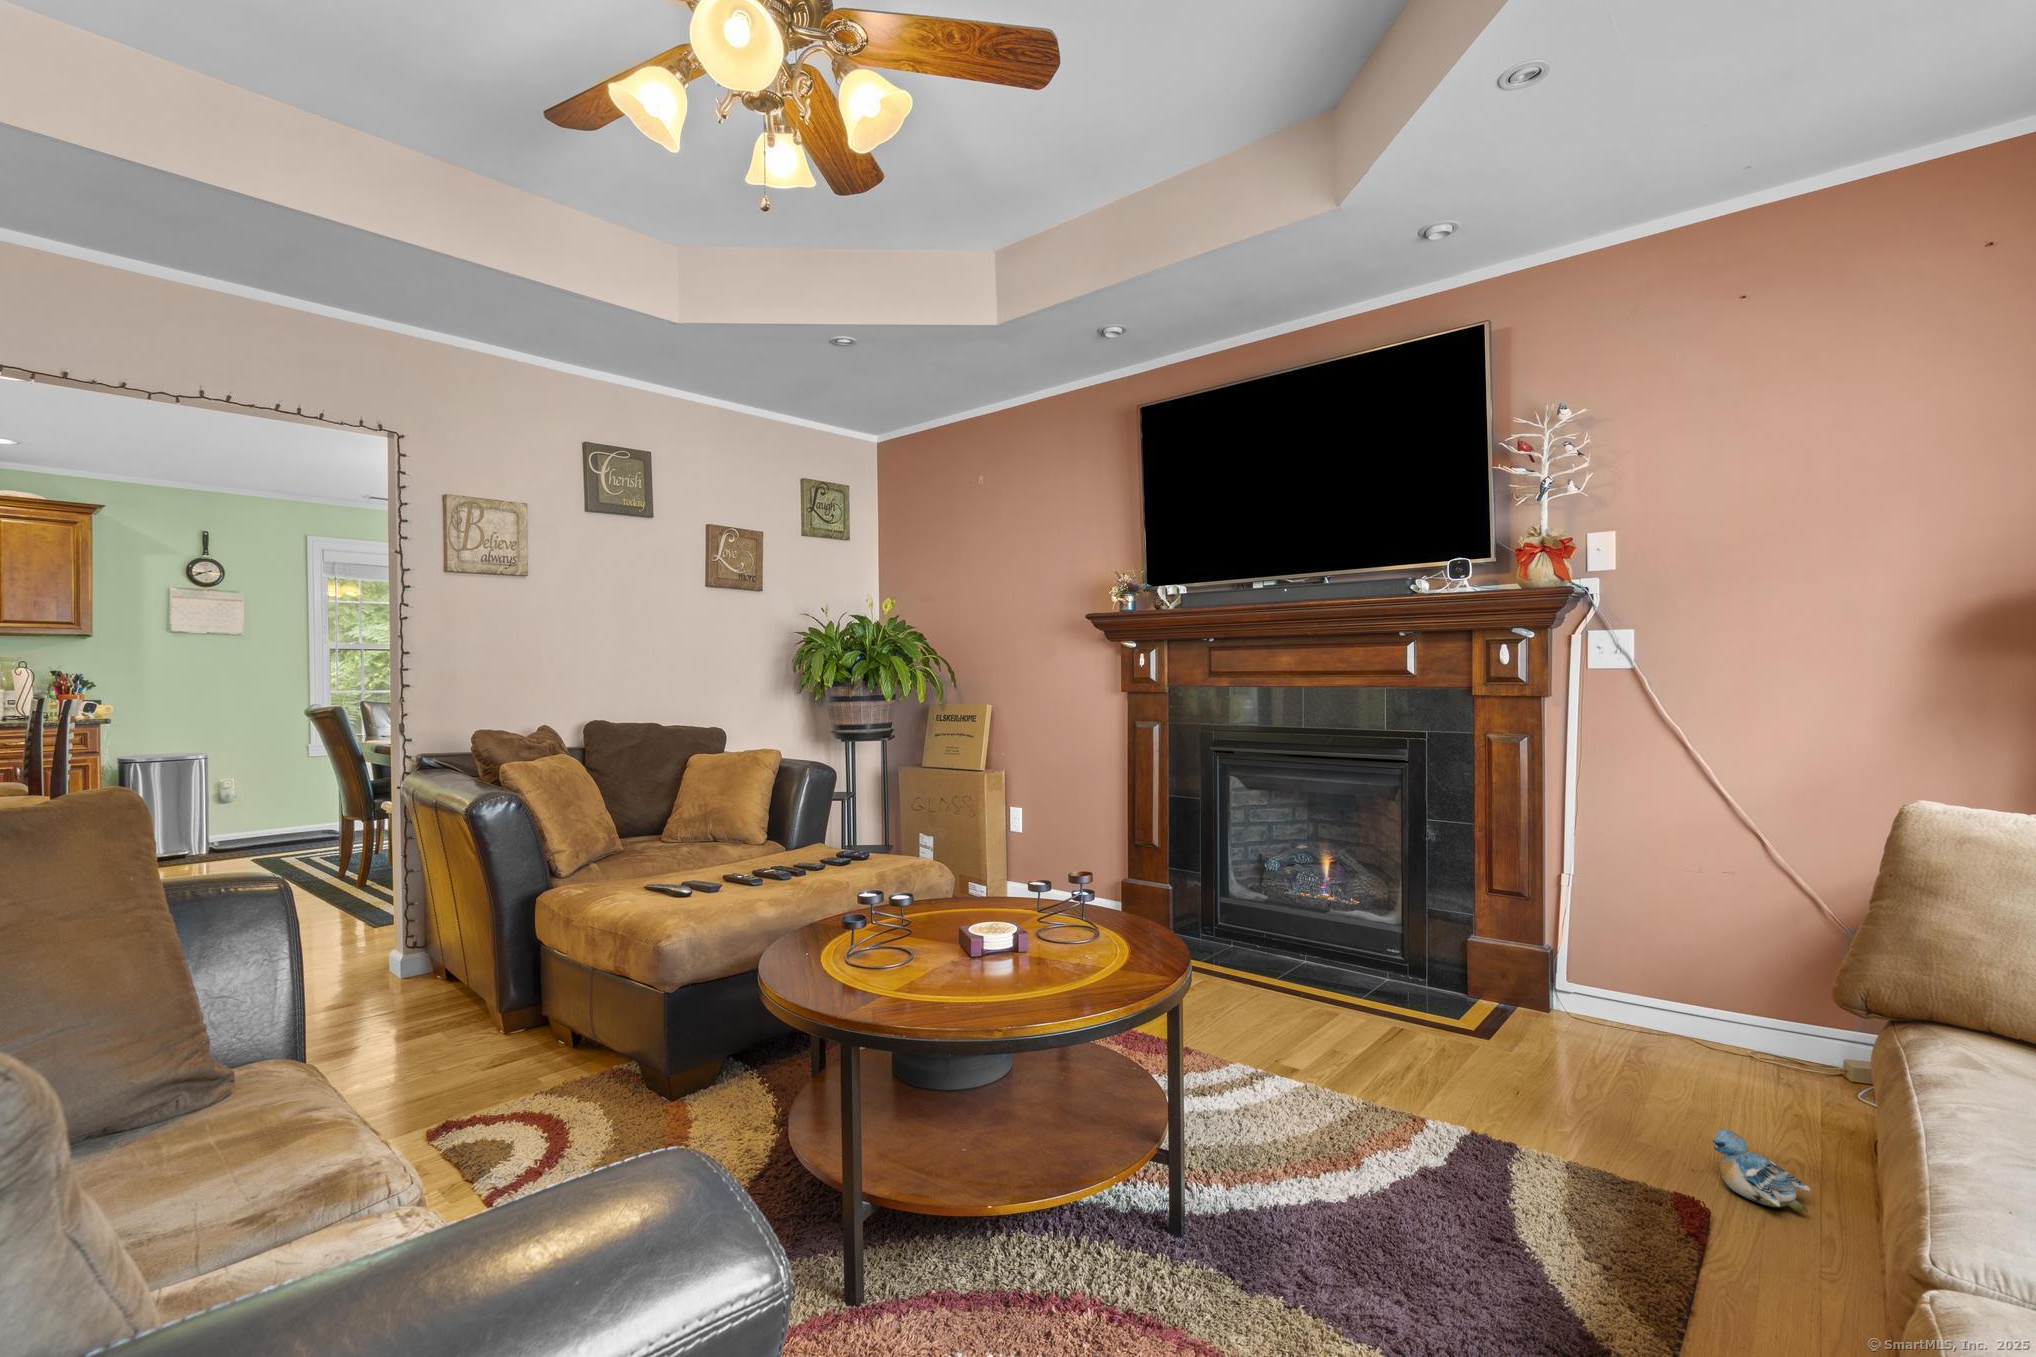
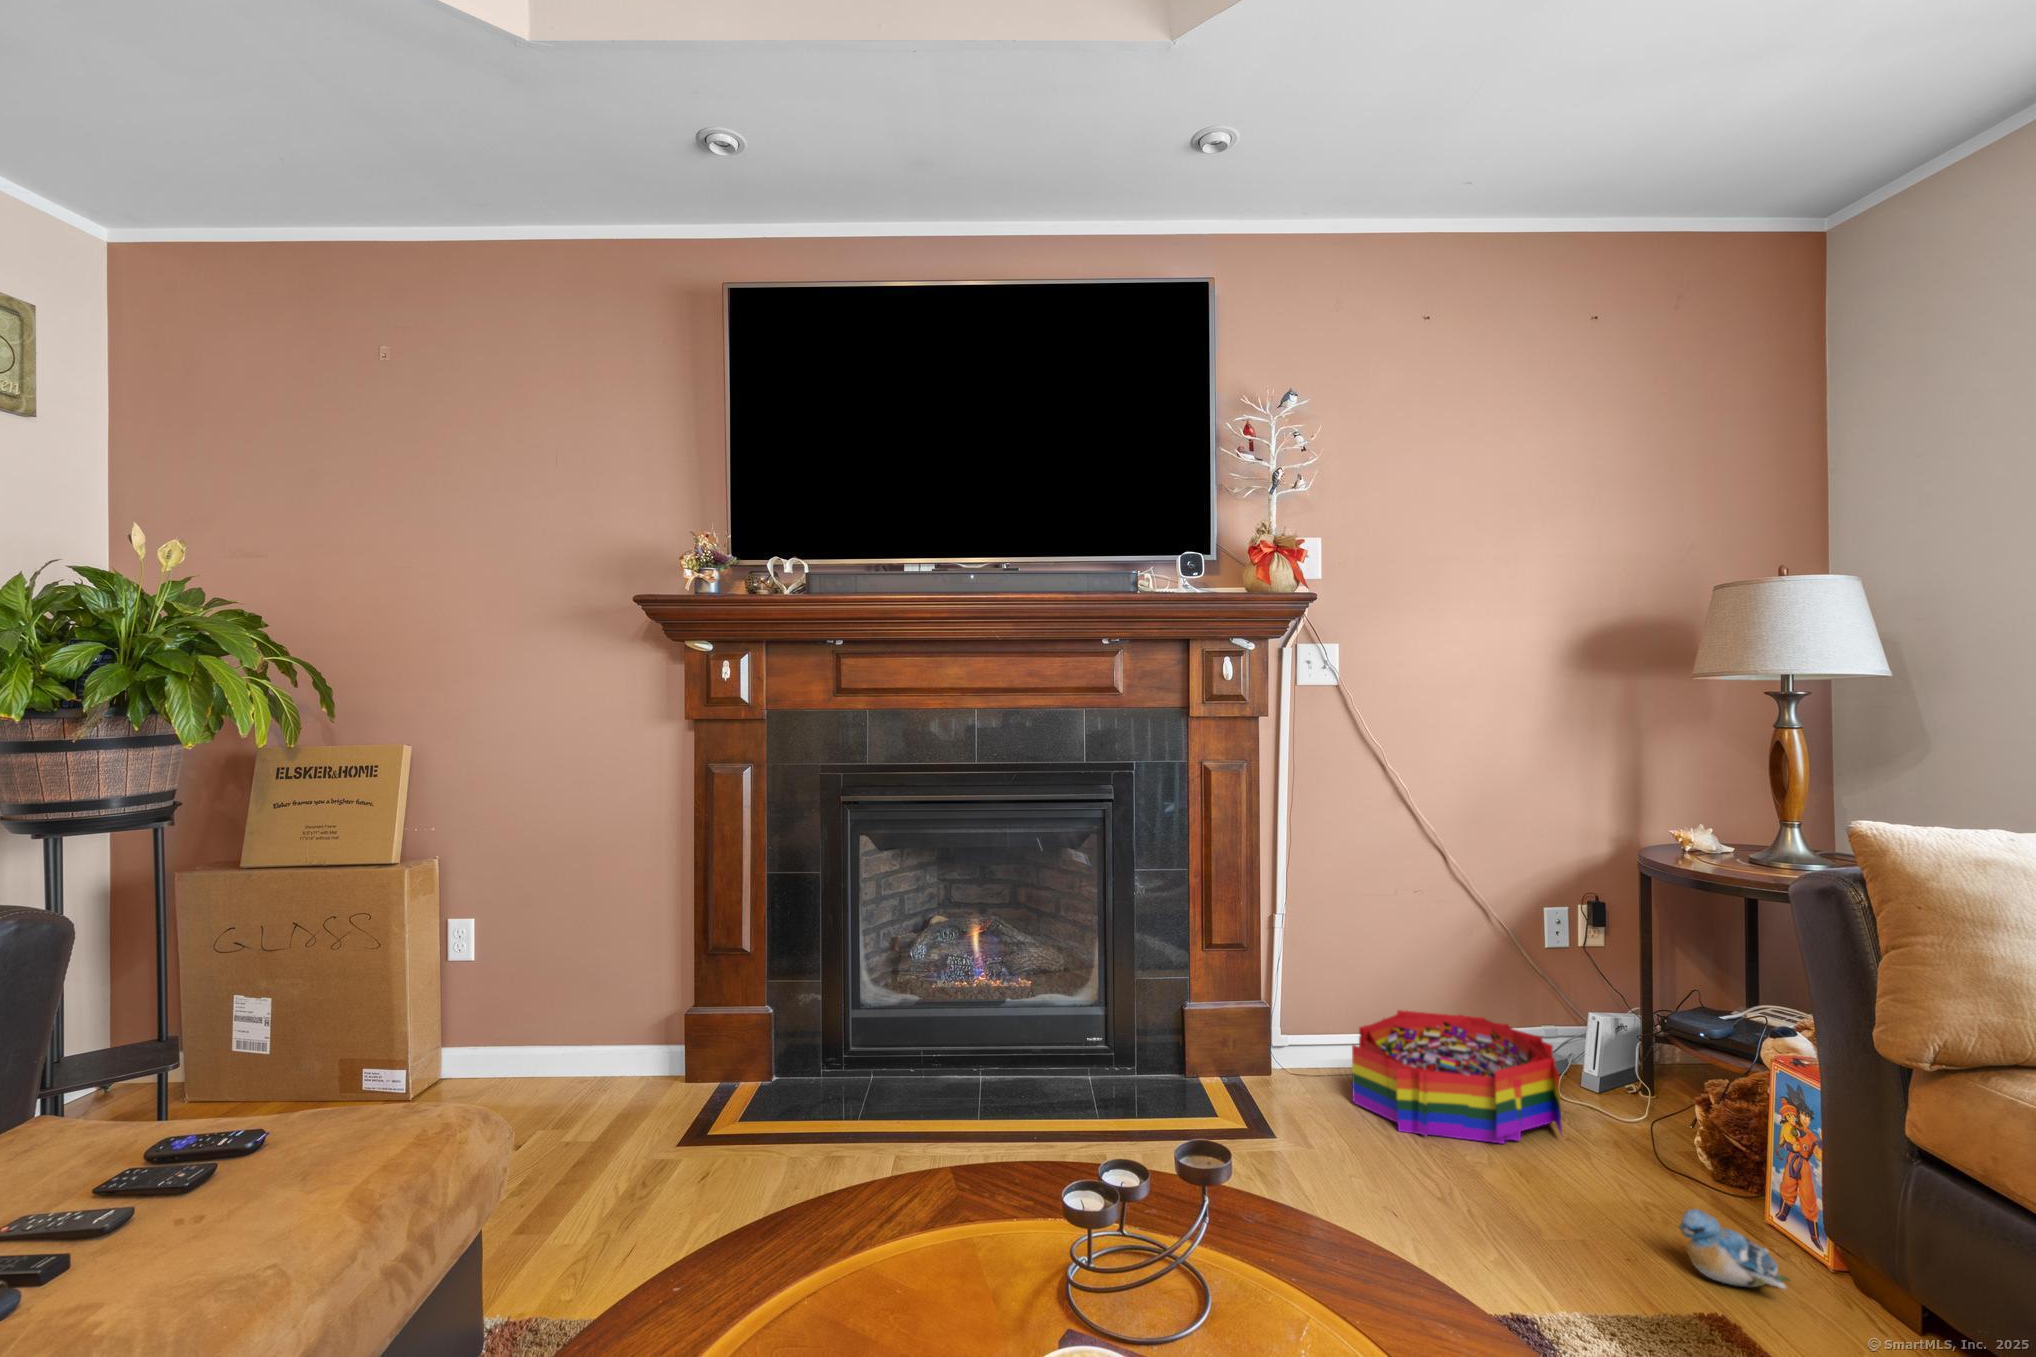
storage bin: none [1595,980,1815,1104] -> present [1352,1010,1562,1144]

